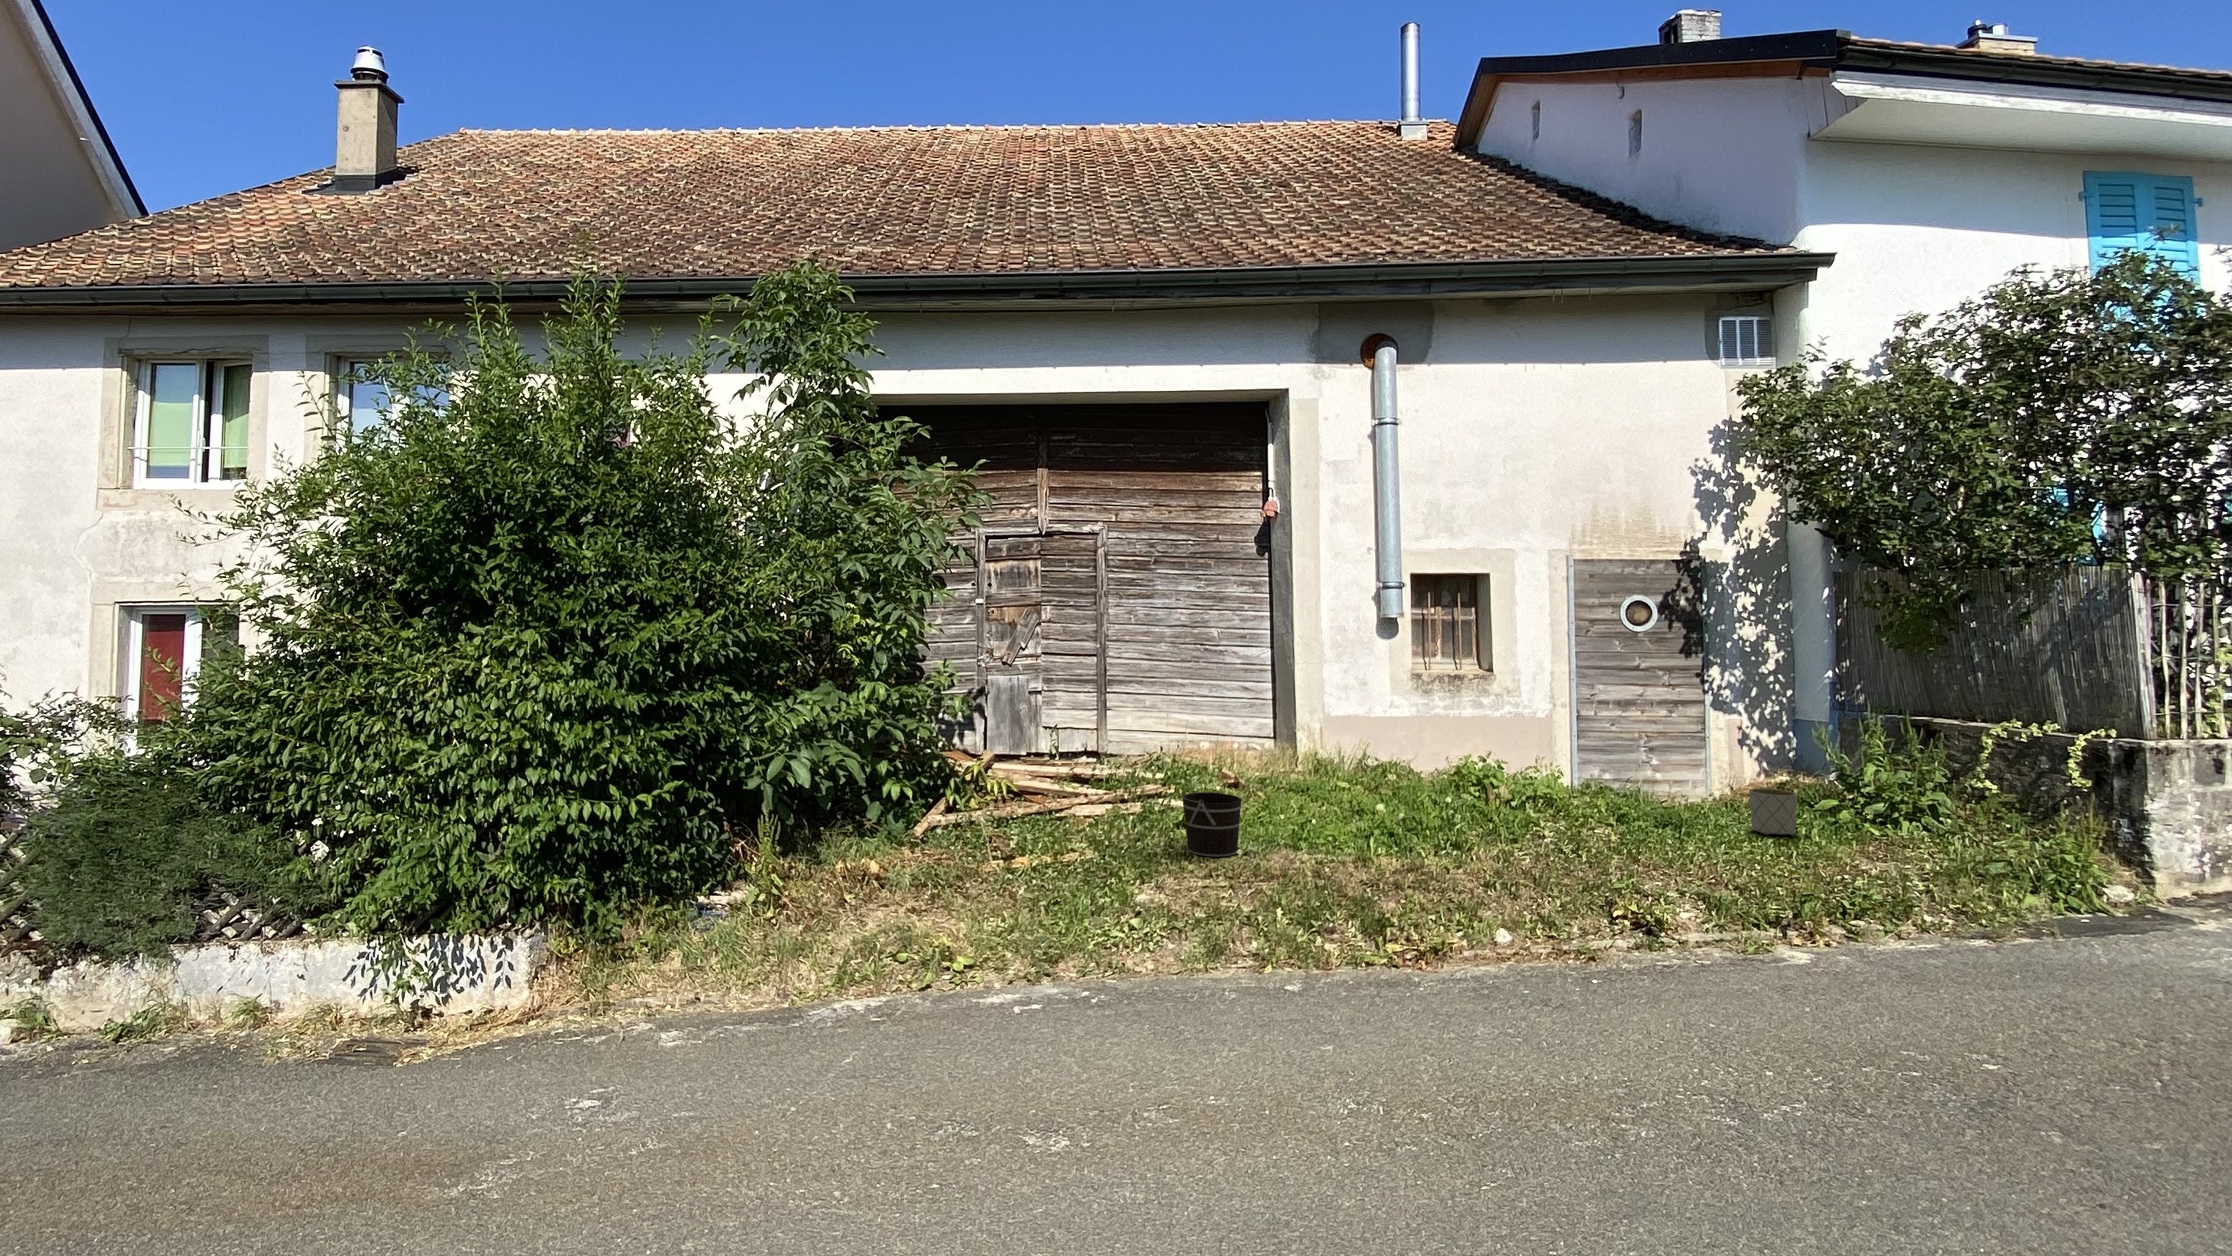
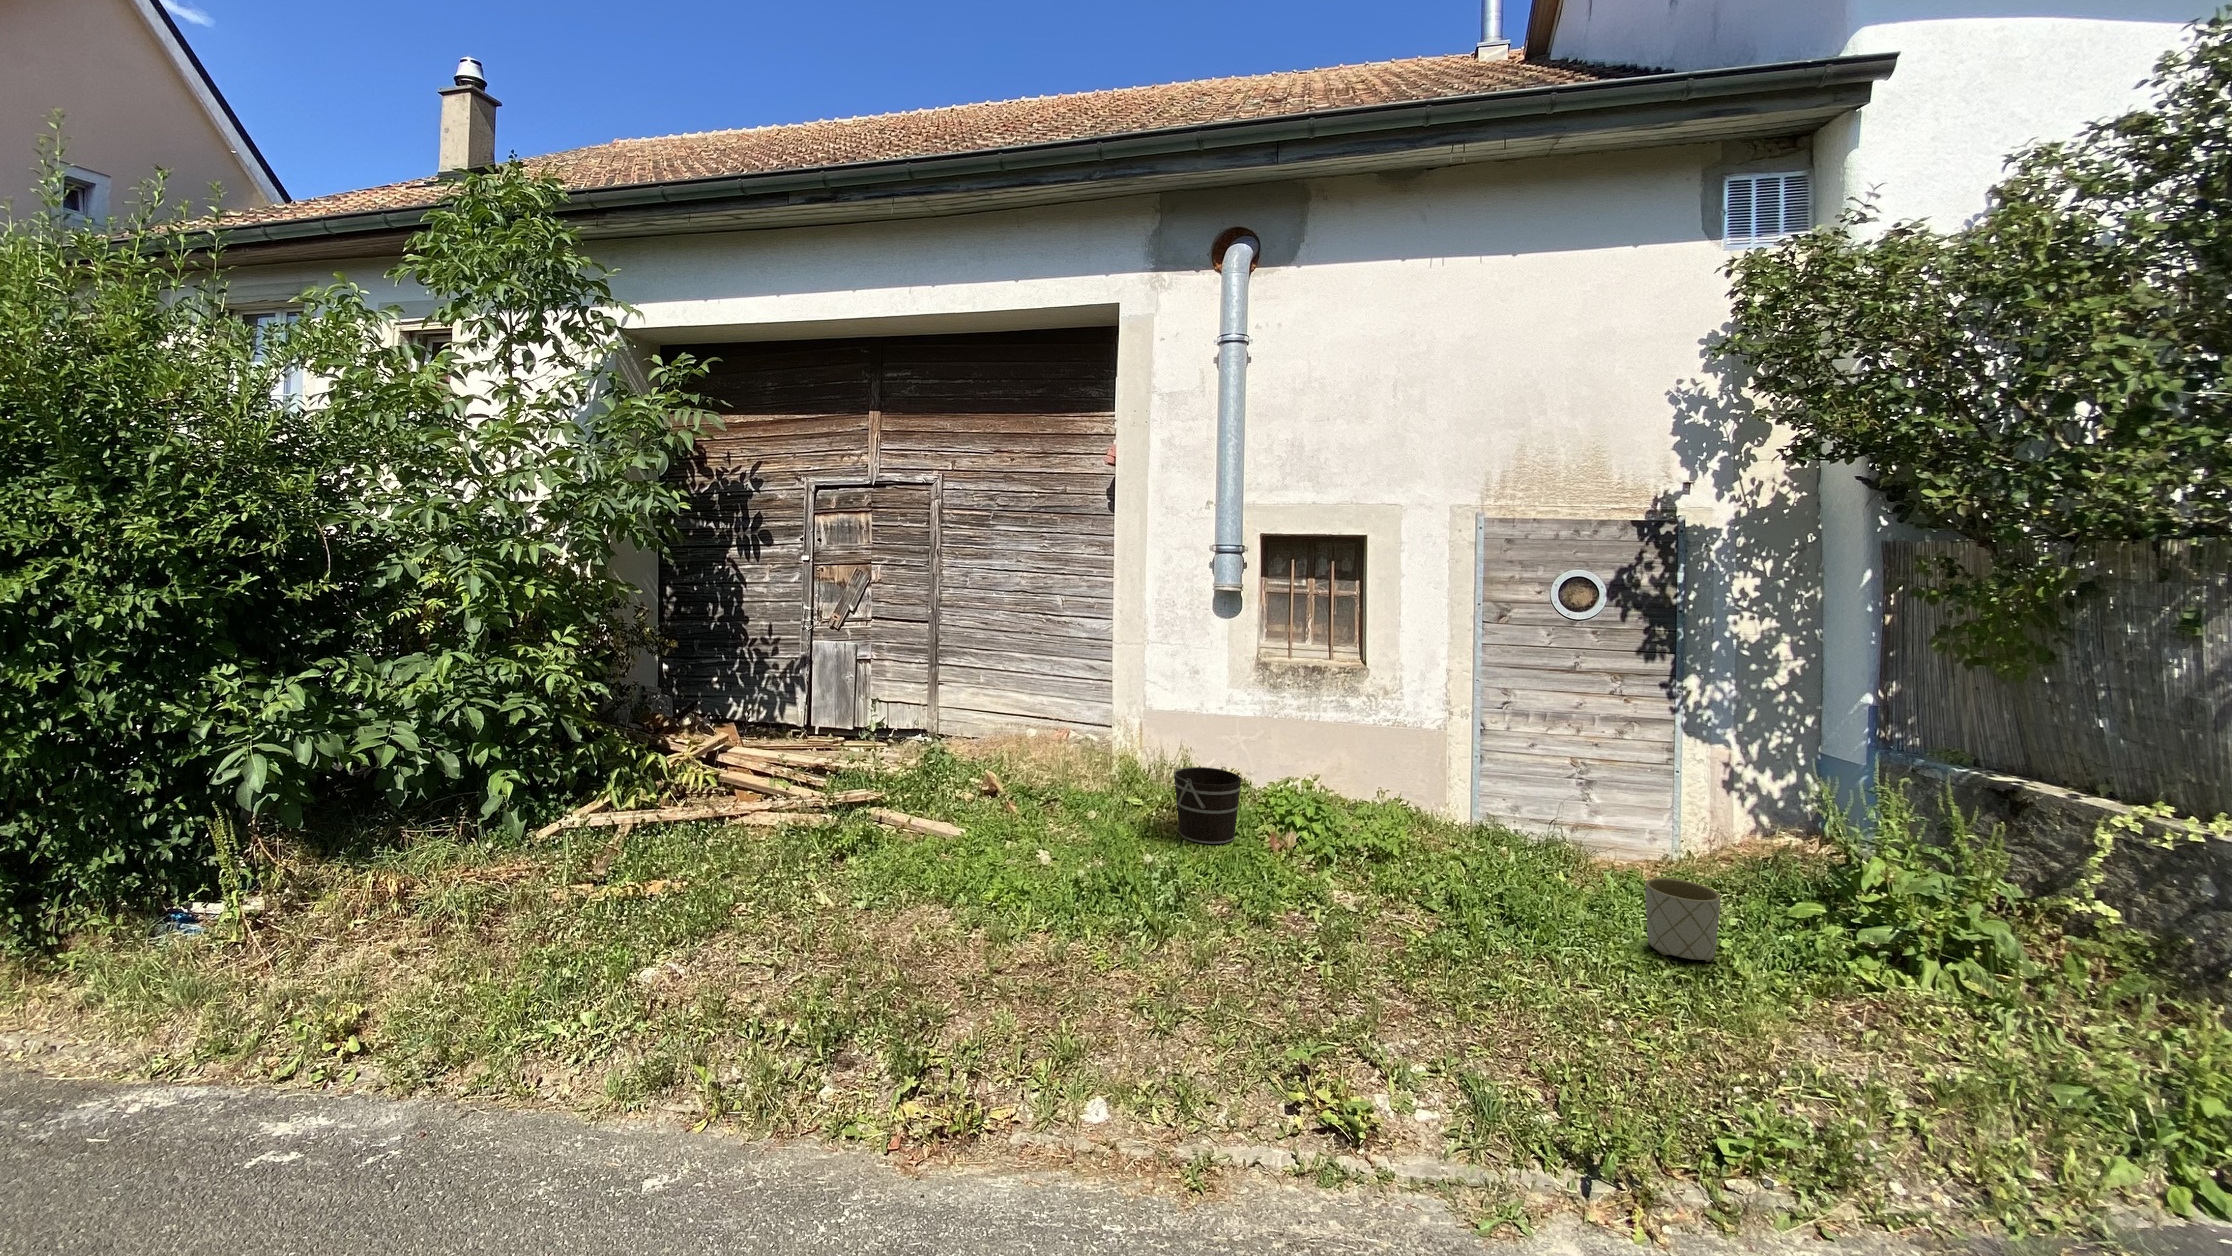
bucket: present [1182,790,1242,856] -> present [1174,767,1241,844]

